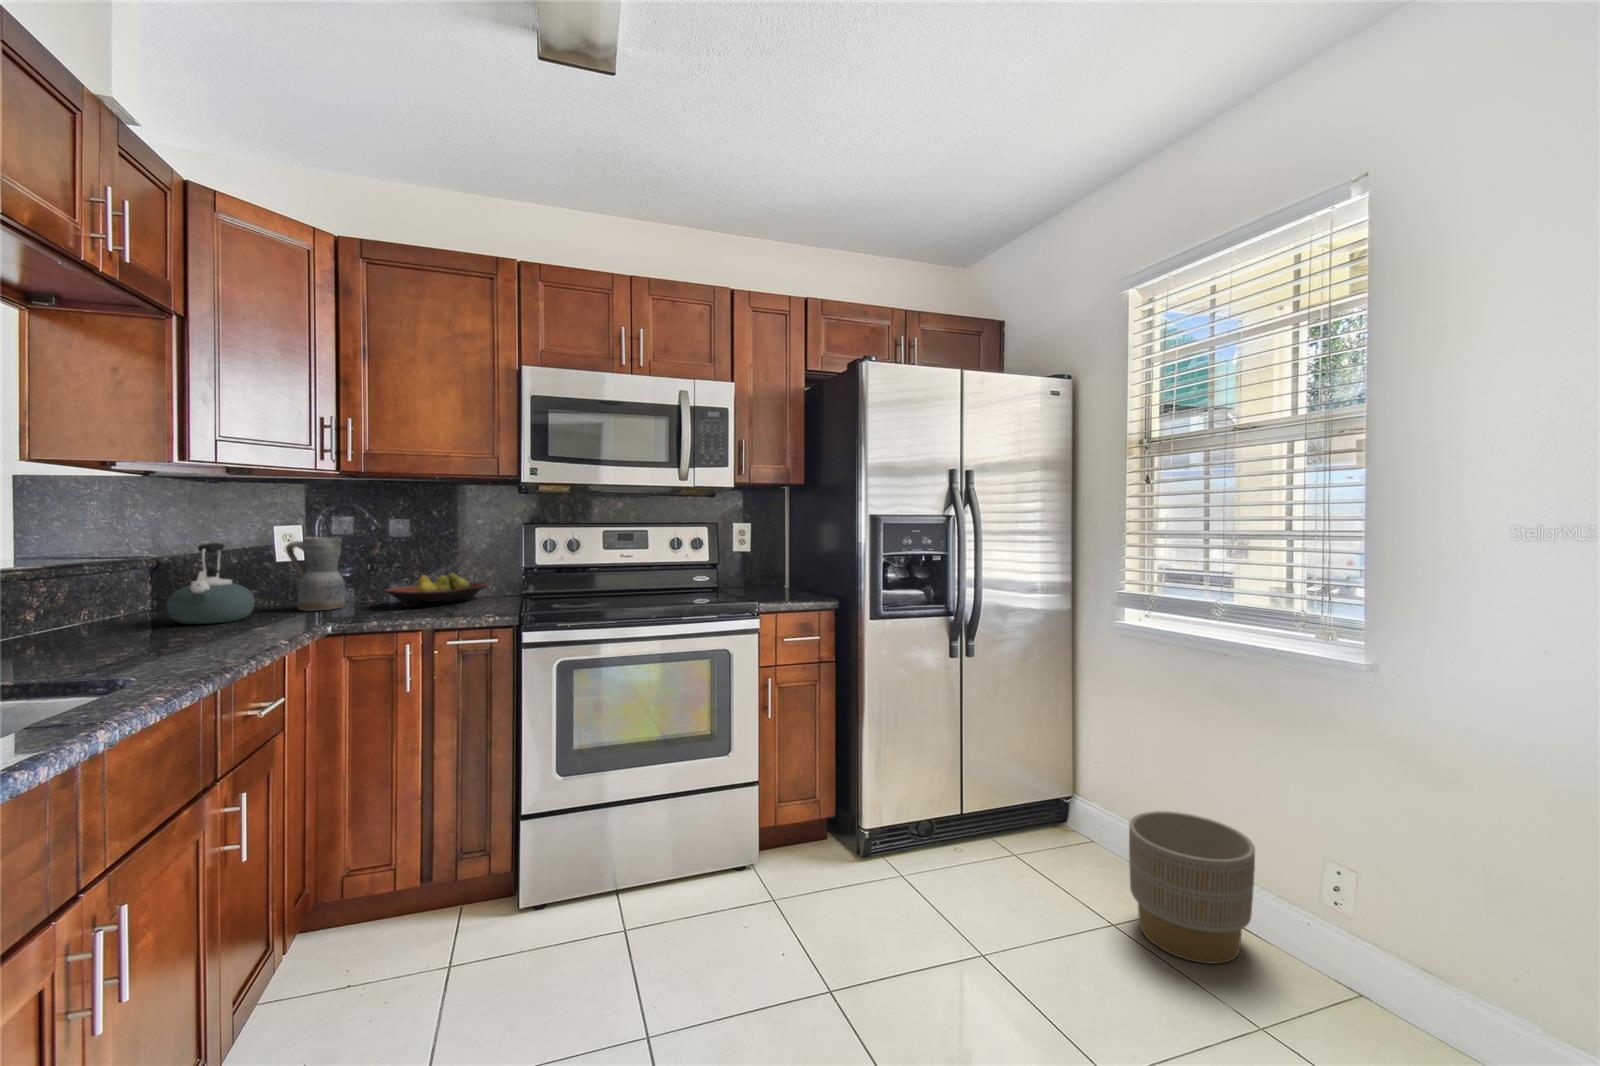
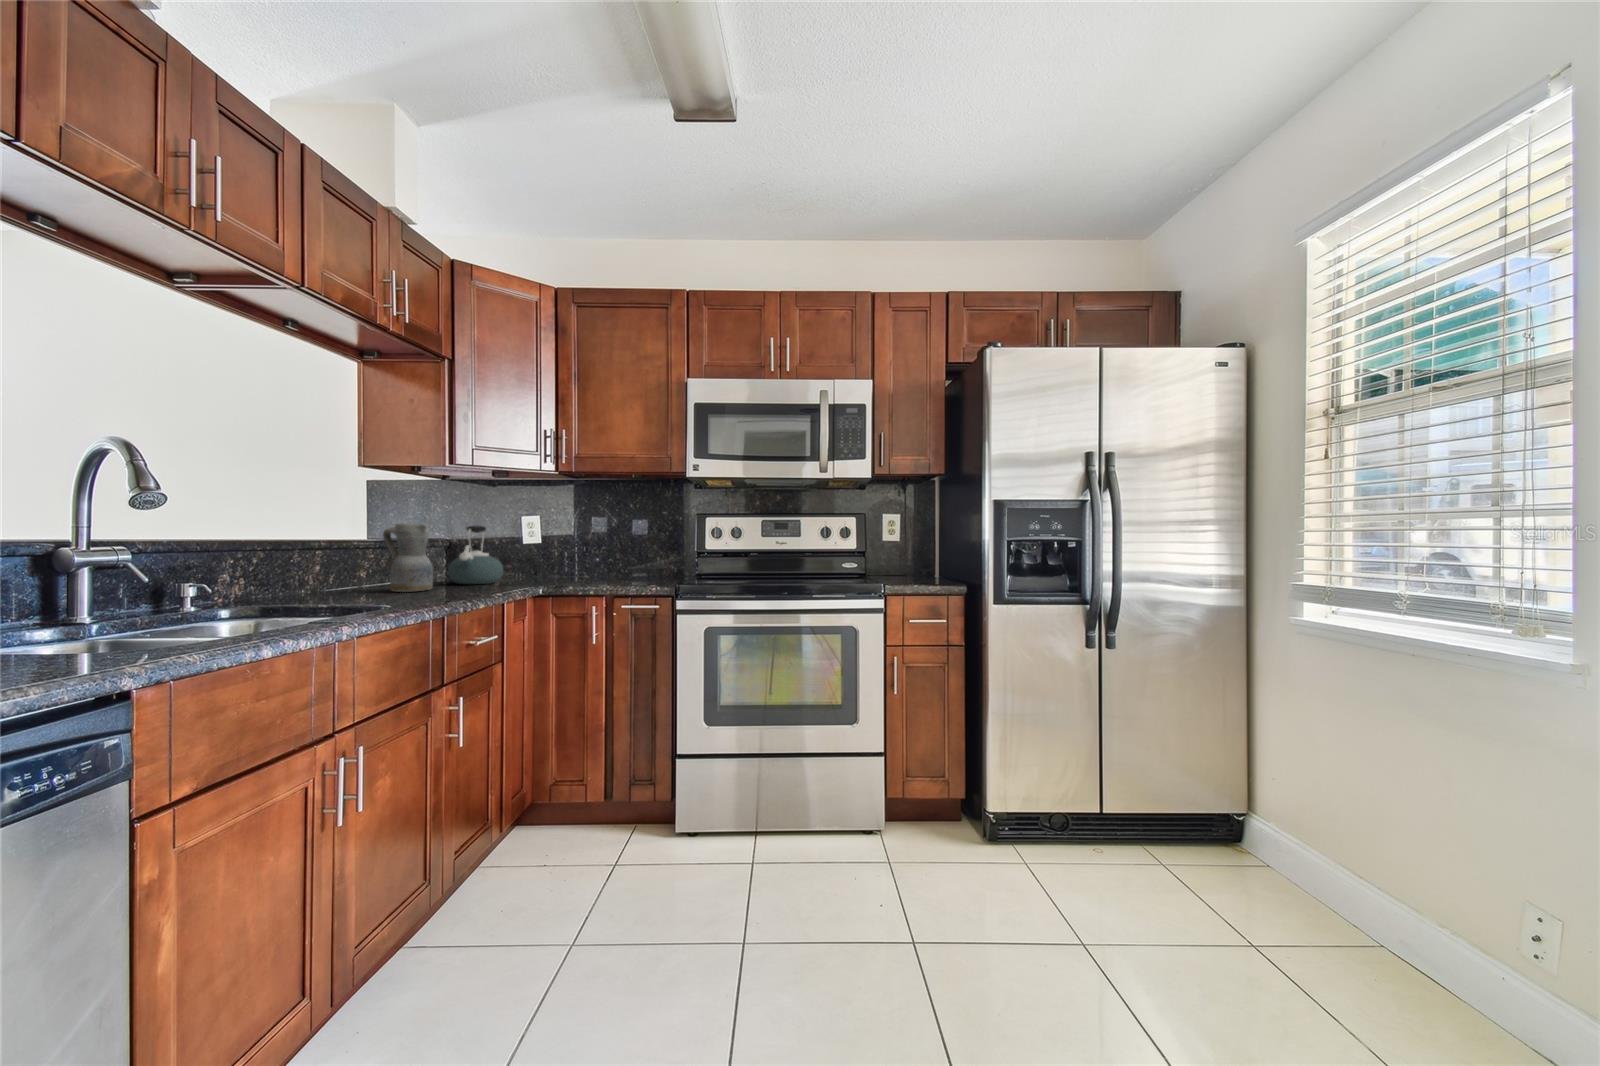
ceramic pitcher: present [286,537,346,611] -> present [383,523,433,592]
fruit bowl: present [385,573,489,607] -> none [592,555,673,580]
planter: present [1129,811,1255,964] -> none [1283,833,1456,1024]

